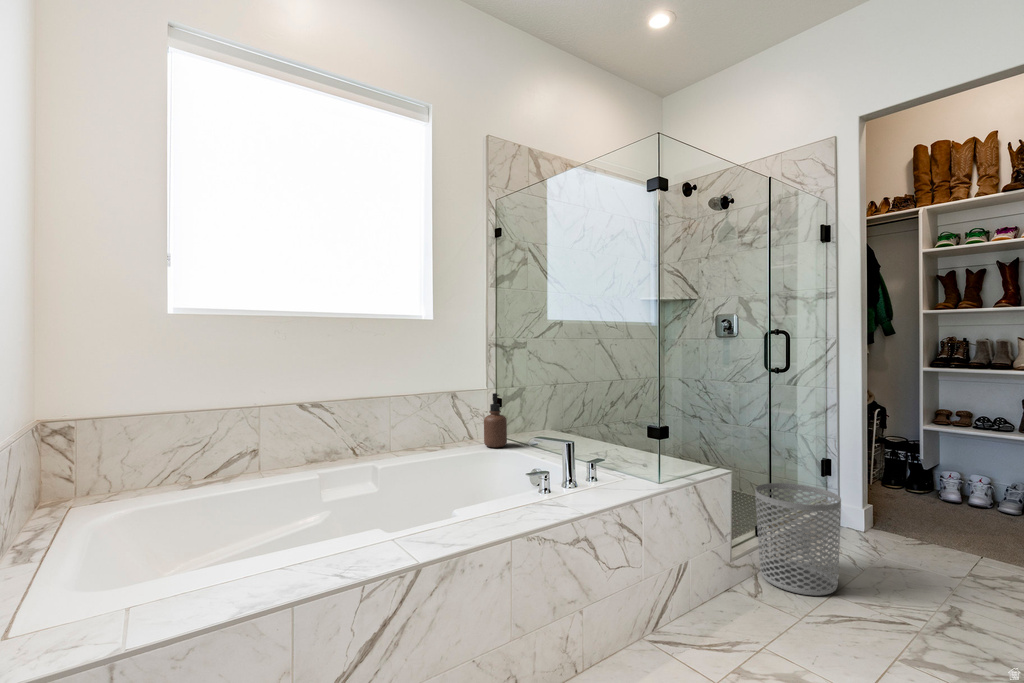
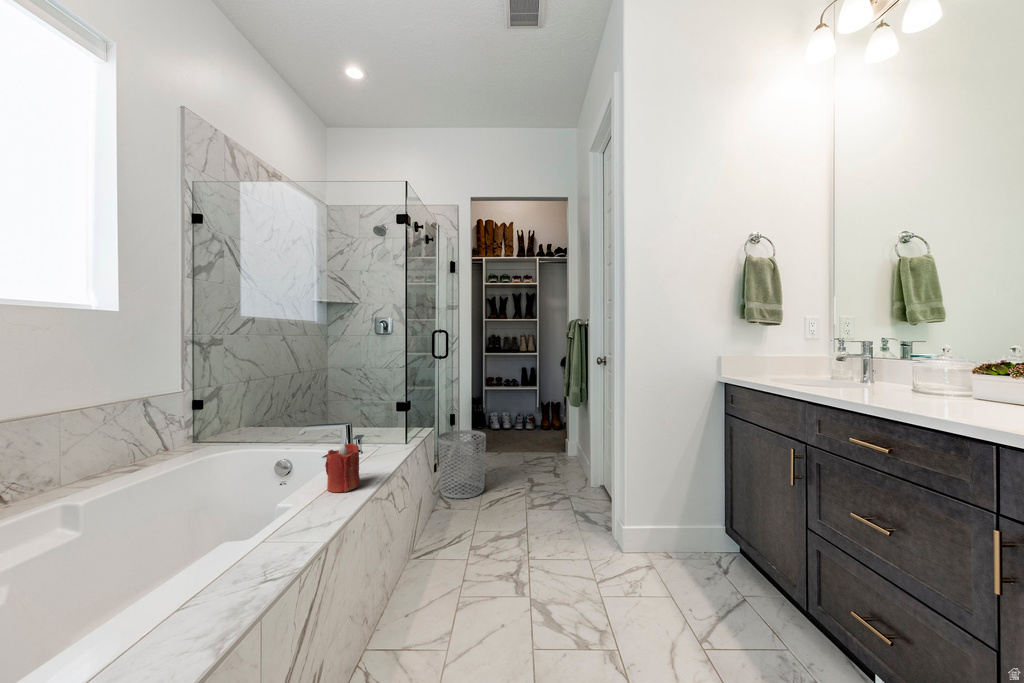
soap dispenser: present [484,393,507,448] -> none [193,393,223,451]
candle: none [512,460,549,516] -> present [325,443,360,492]

